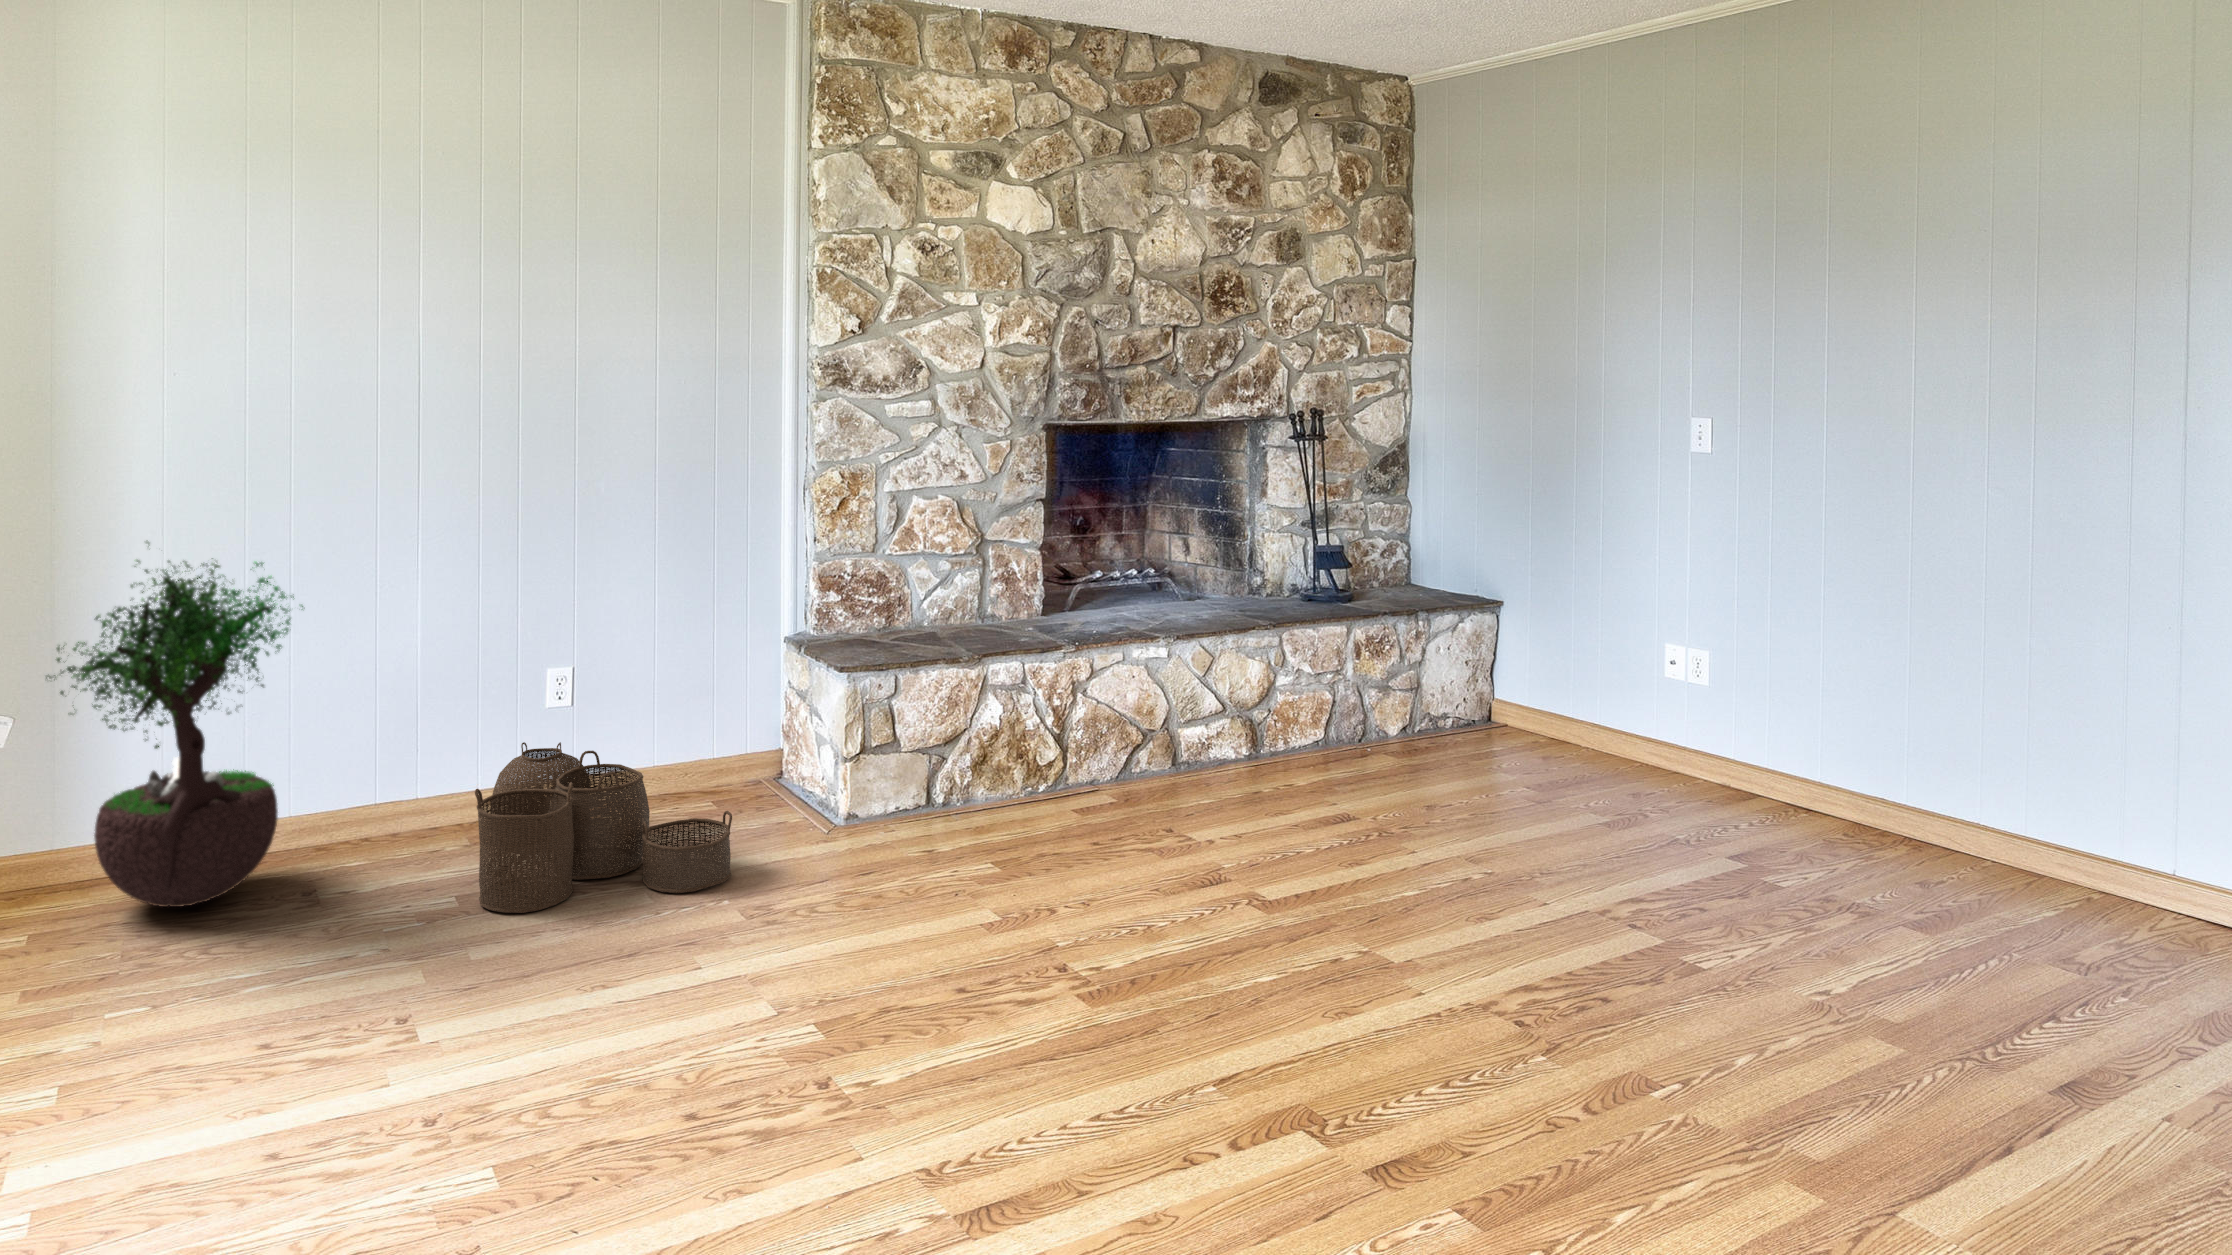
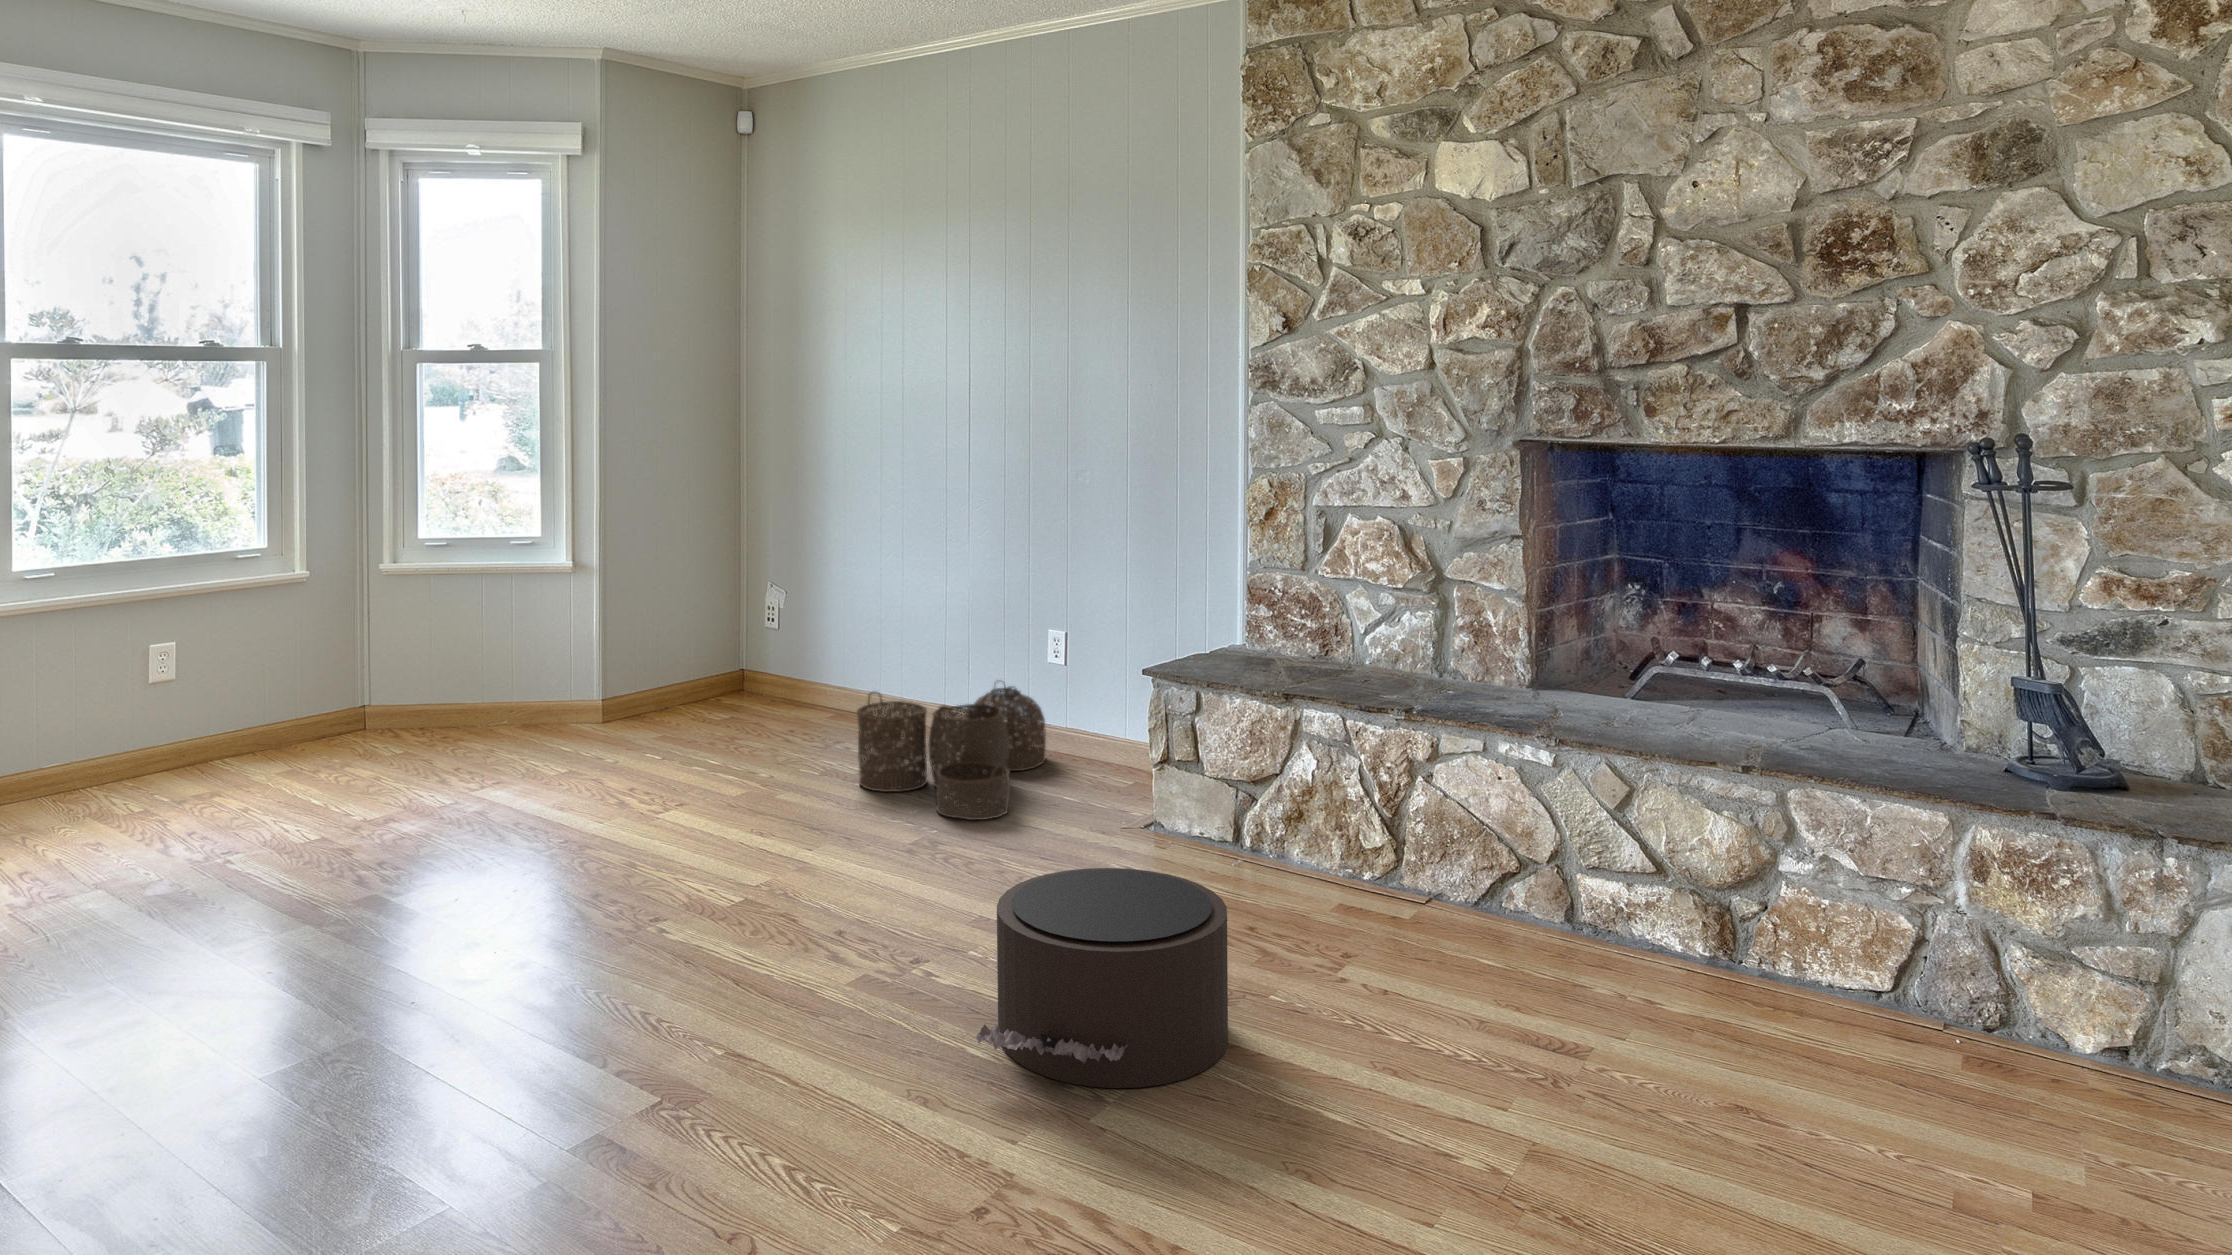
potted tree: present [46,542,303,907] -> none [705,485,869,729]
pouf: none [1150,788,1421,968] -> present [975,868,1228,1088]

